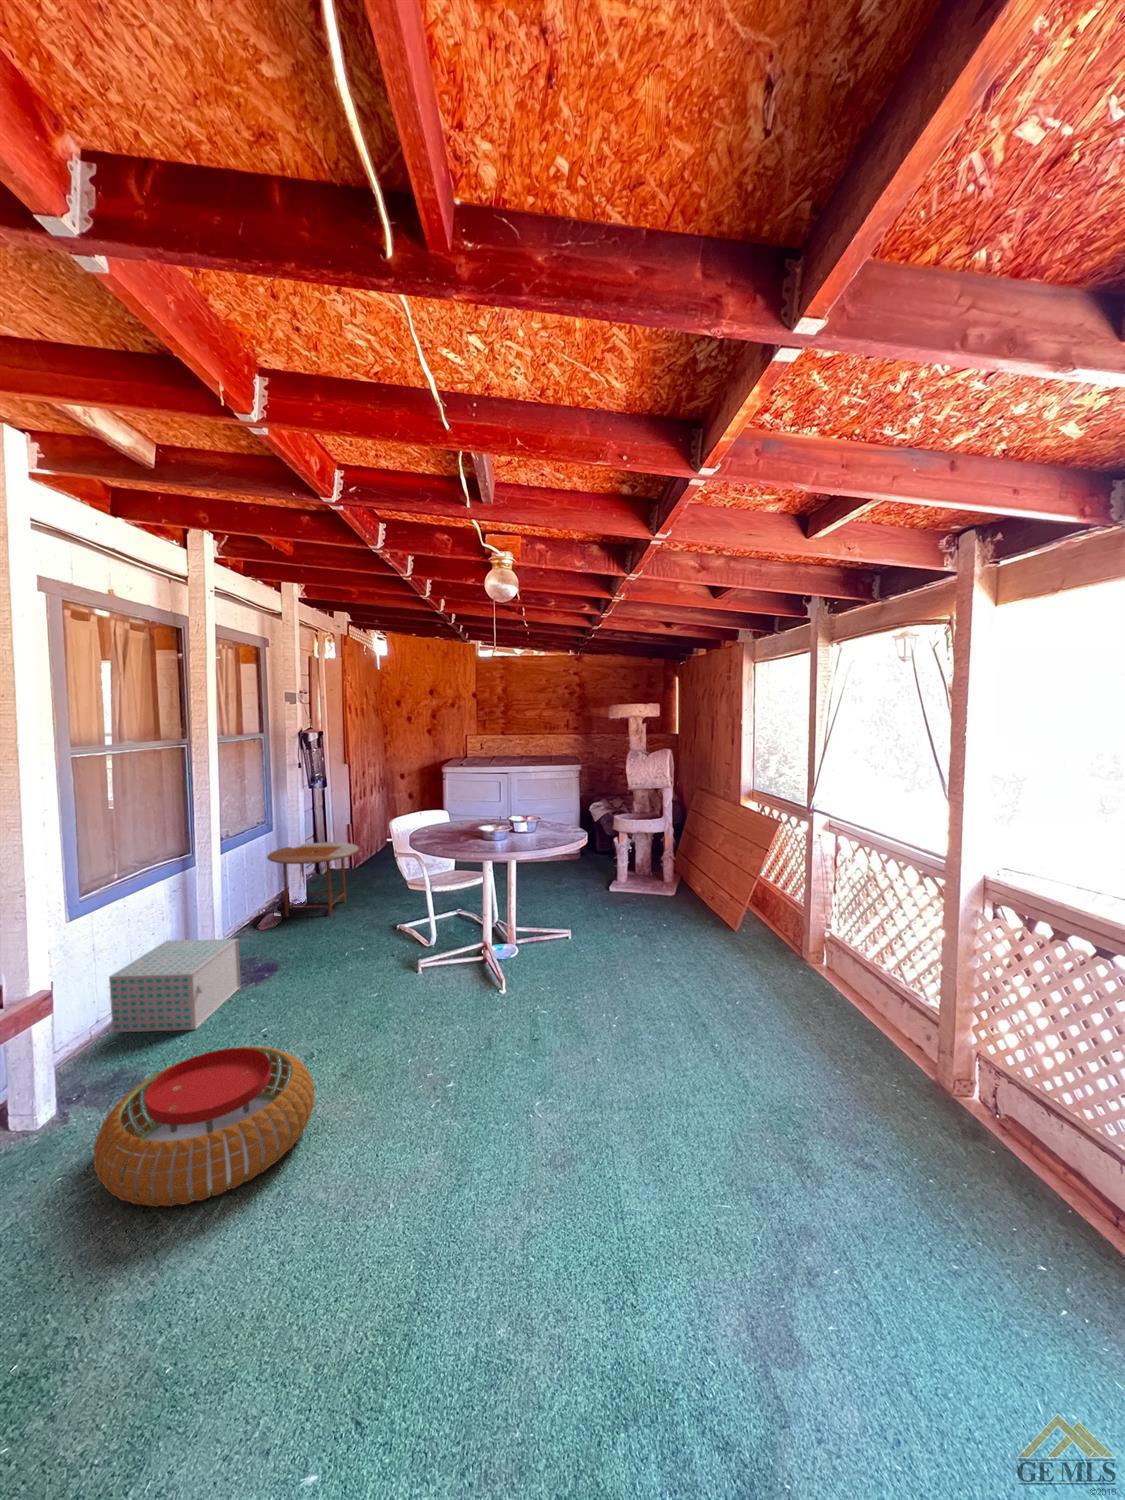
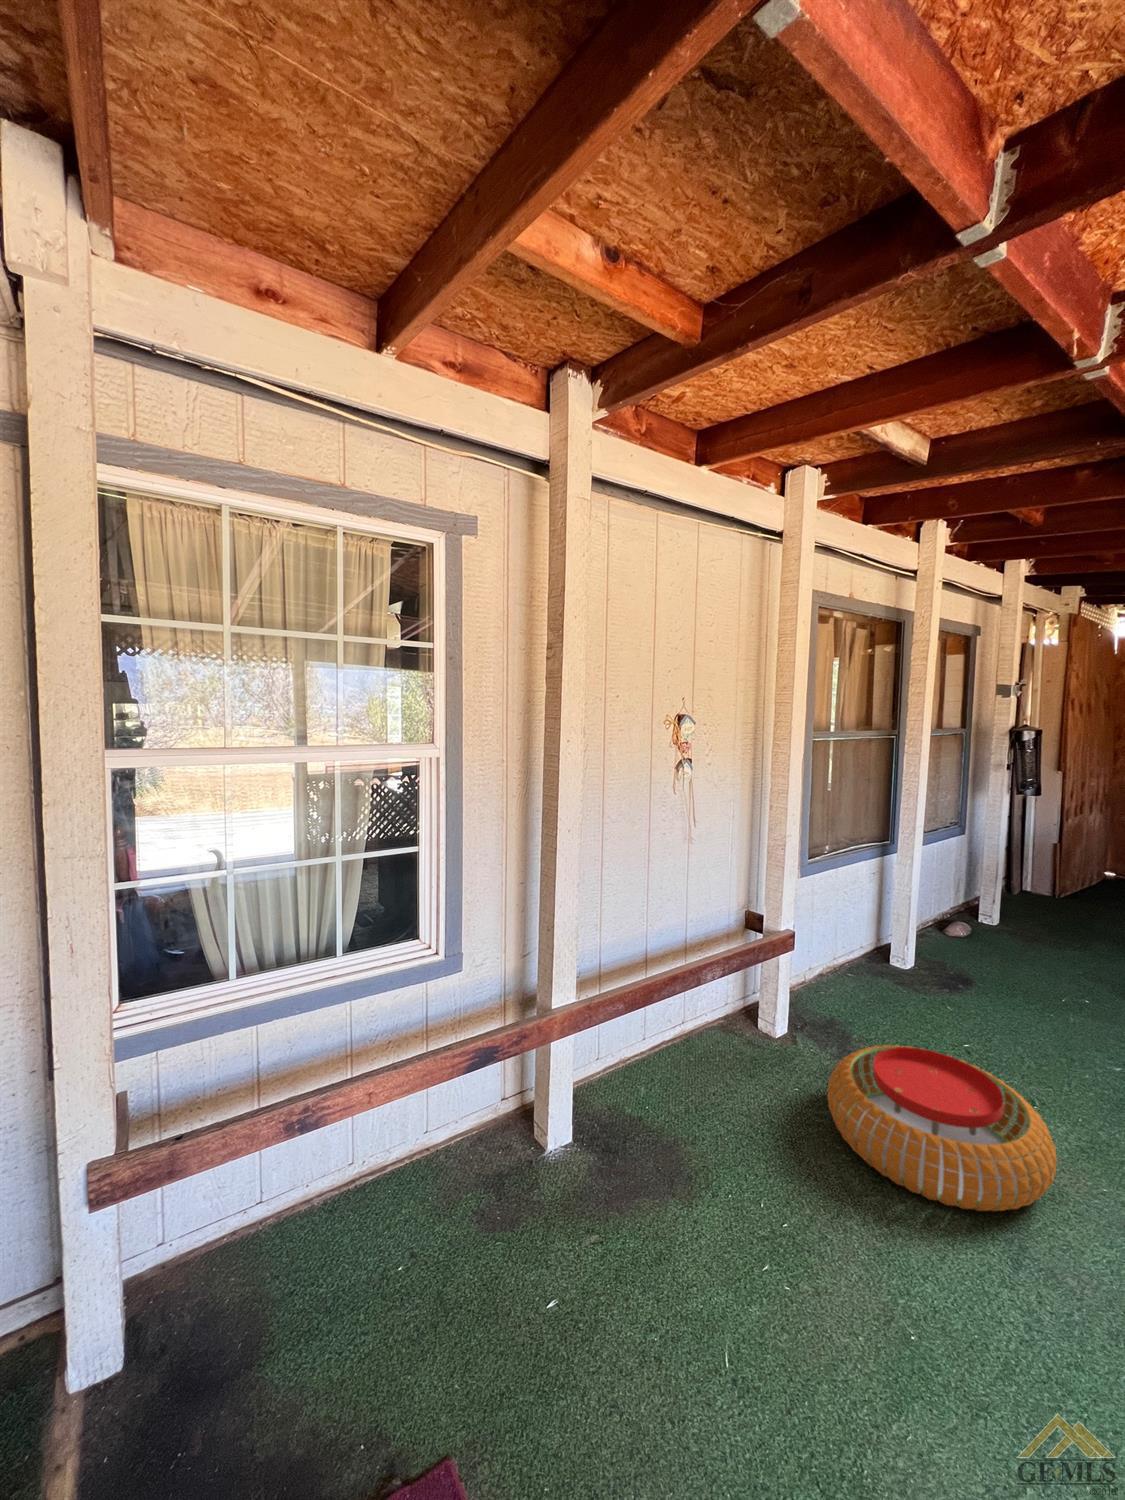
side table: present [267,842,359,917] -> none [958,855,1080,946]
storage box: present [109,939,241,1032] -> none [819,919,937,1015]

